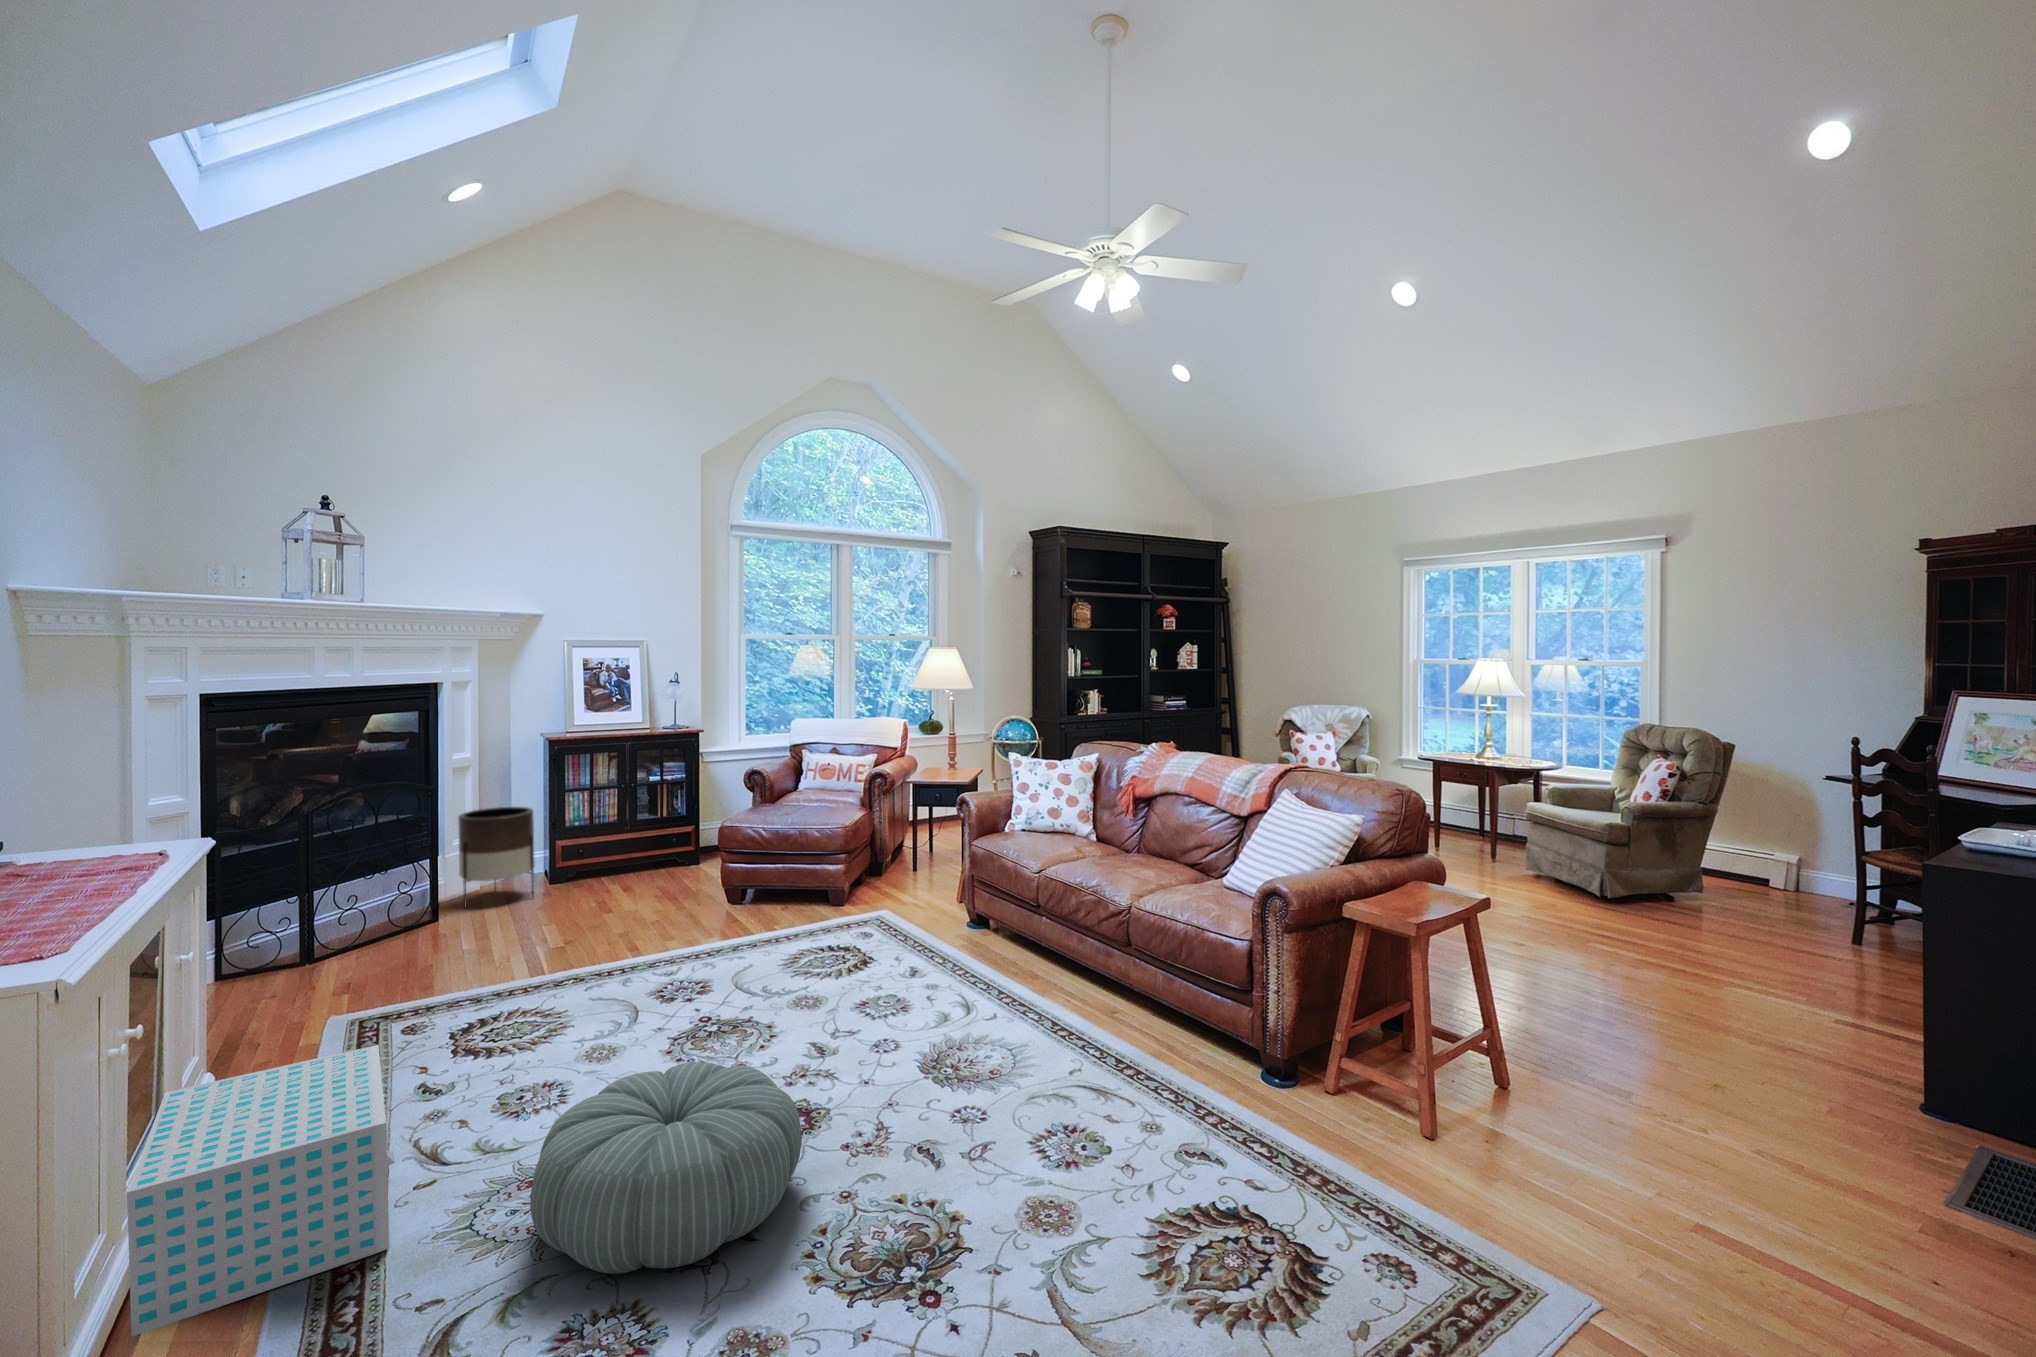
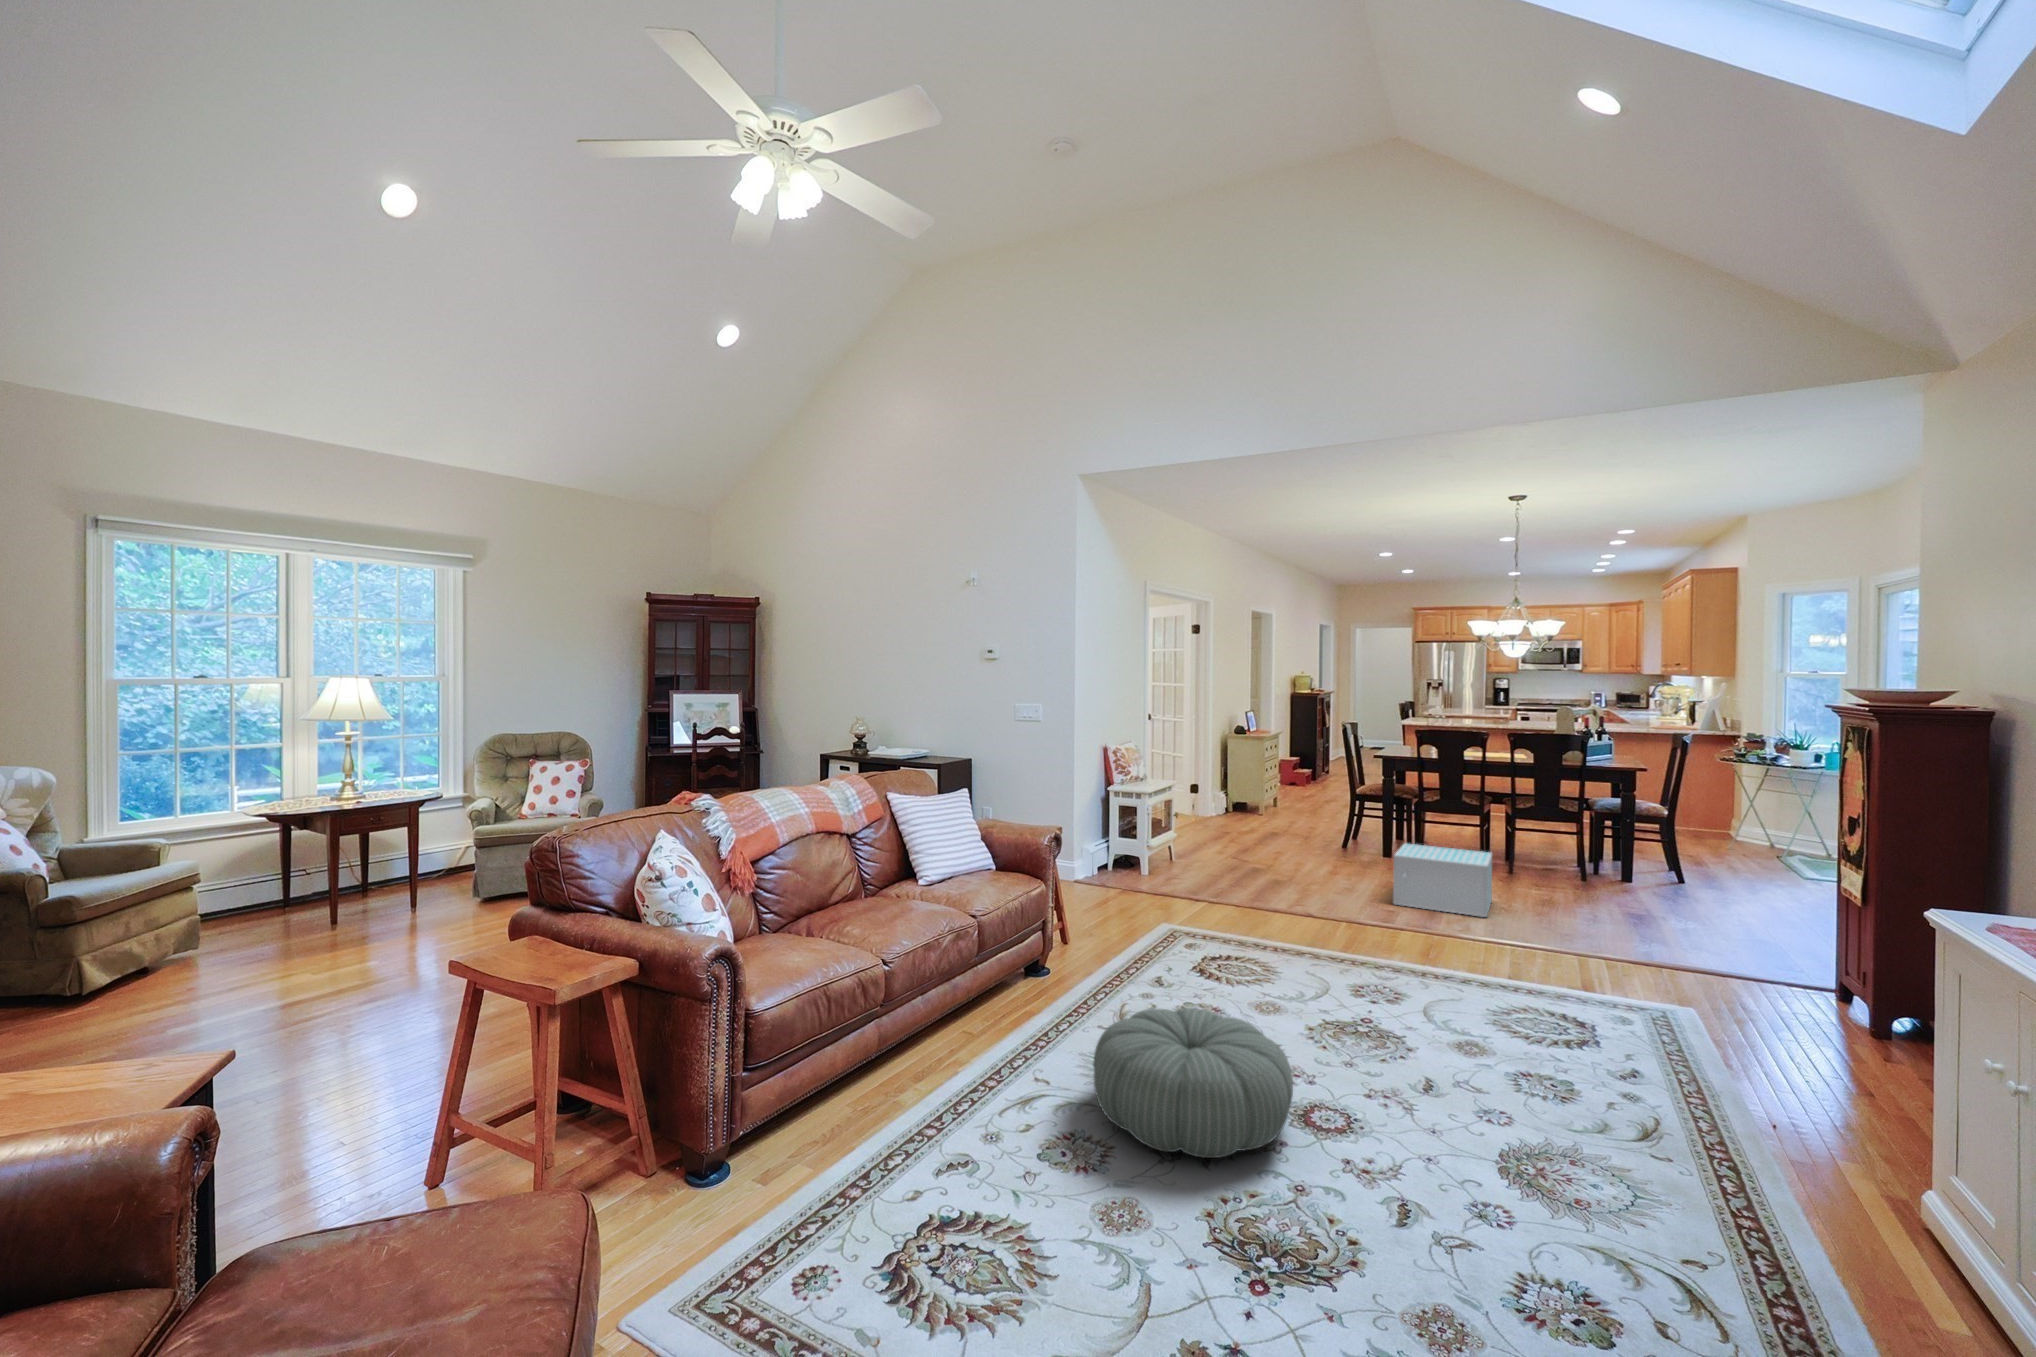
planter: present [458,807,535,907] -> none [1308,808,1366,892]
storage box: present [127,1045,395,1336] -> present [1393,843,1492,917]

